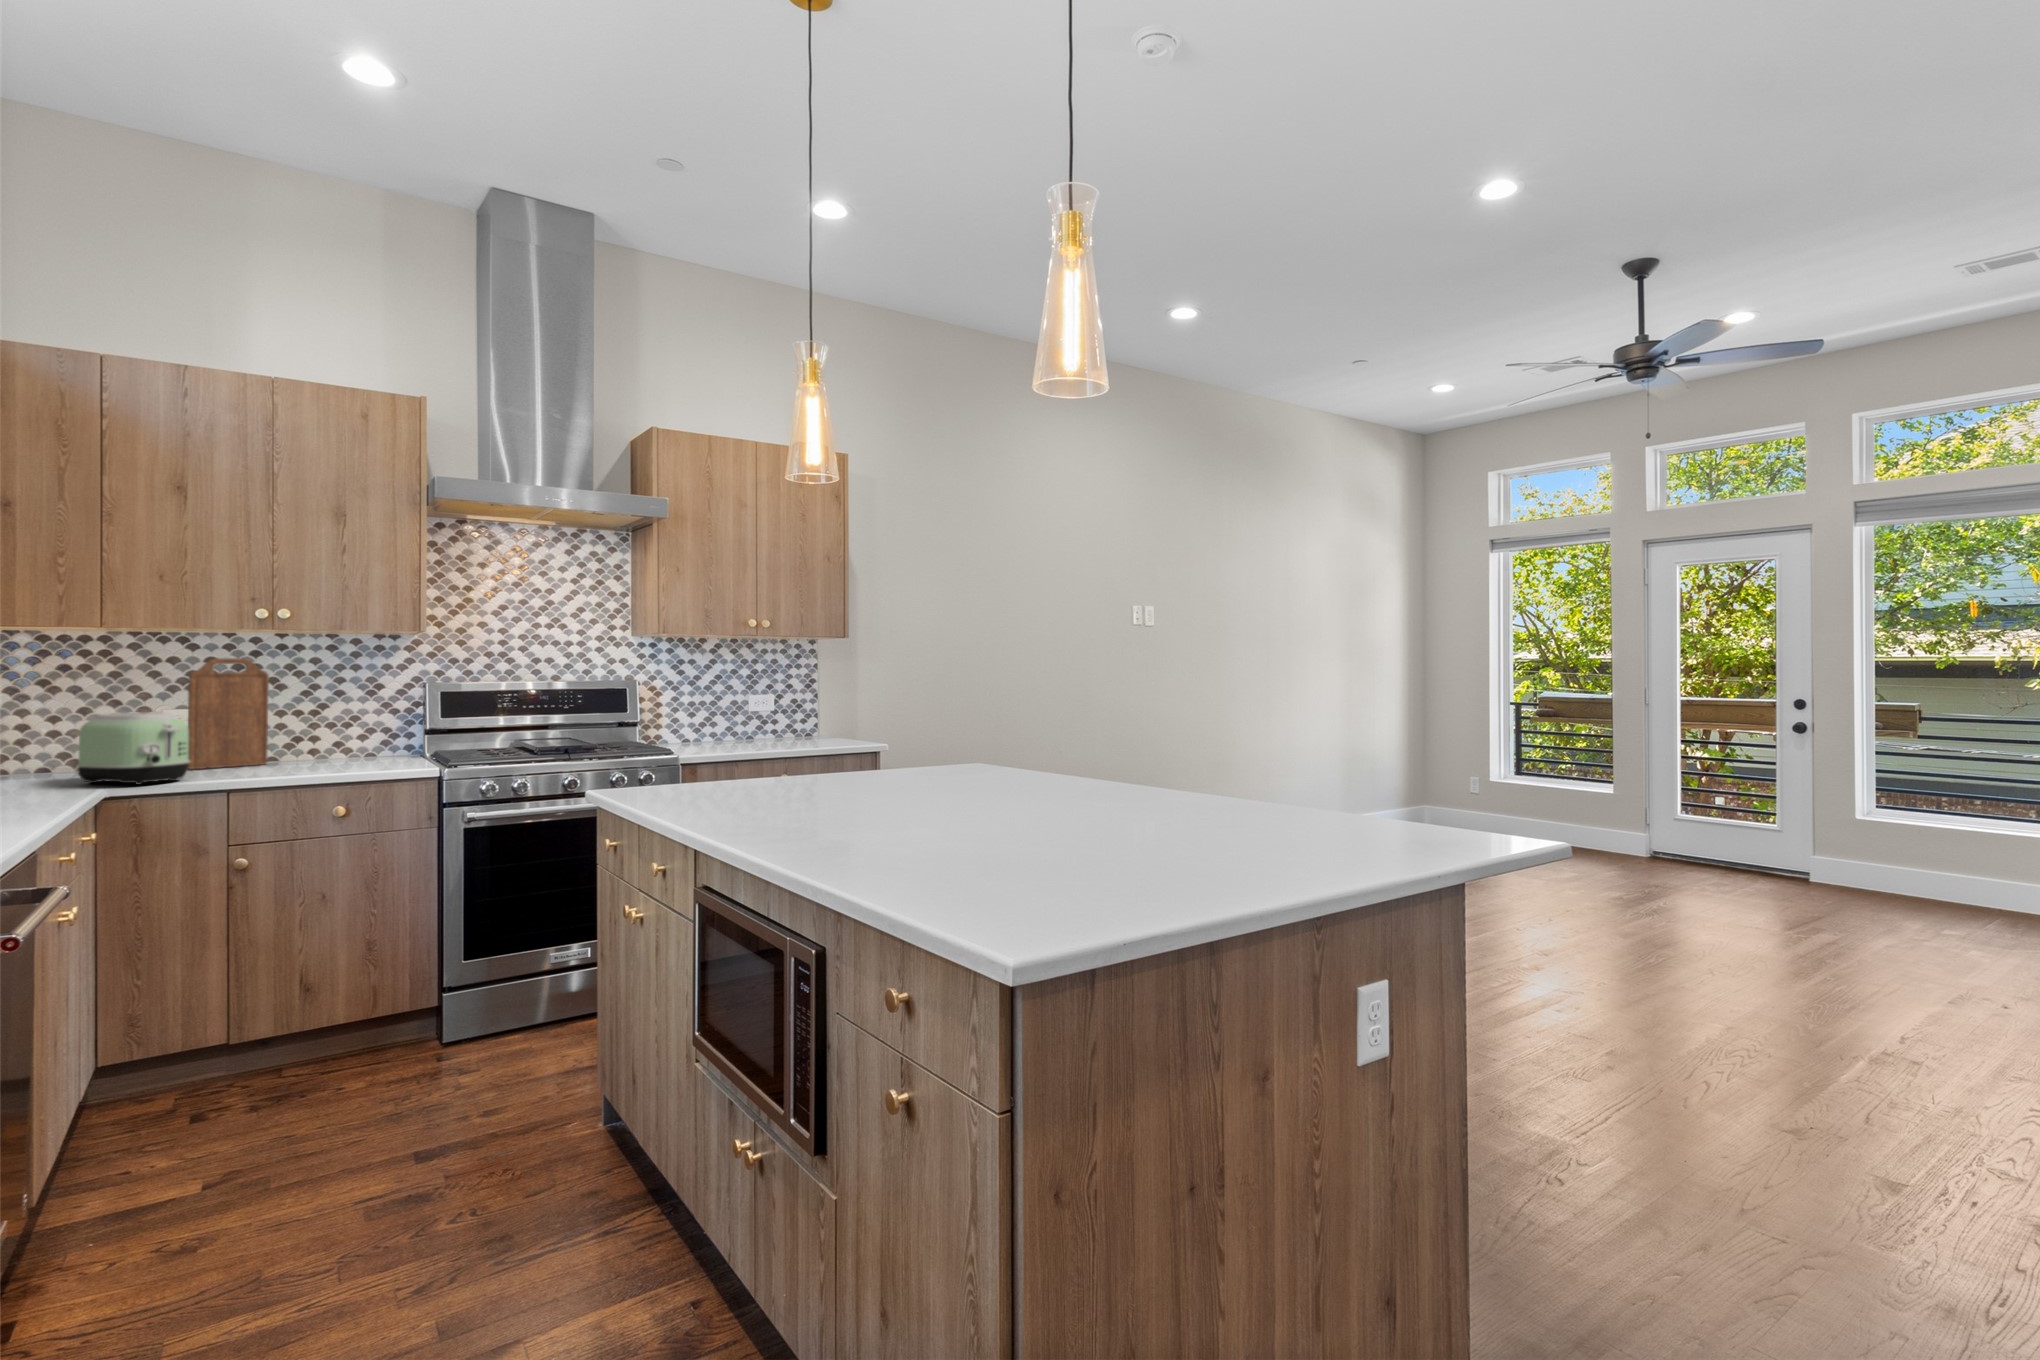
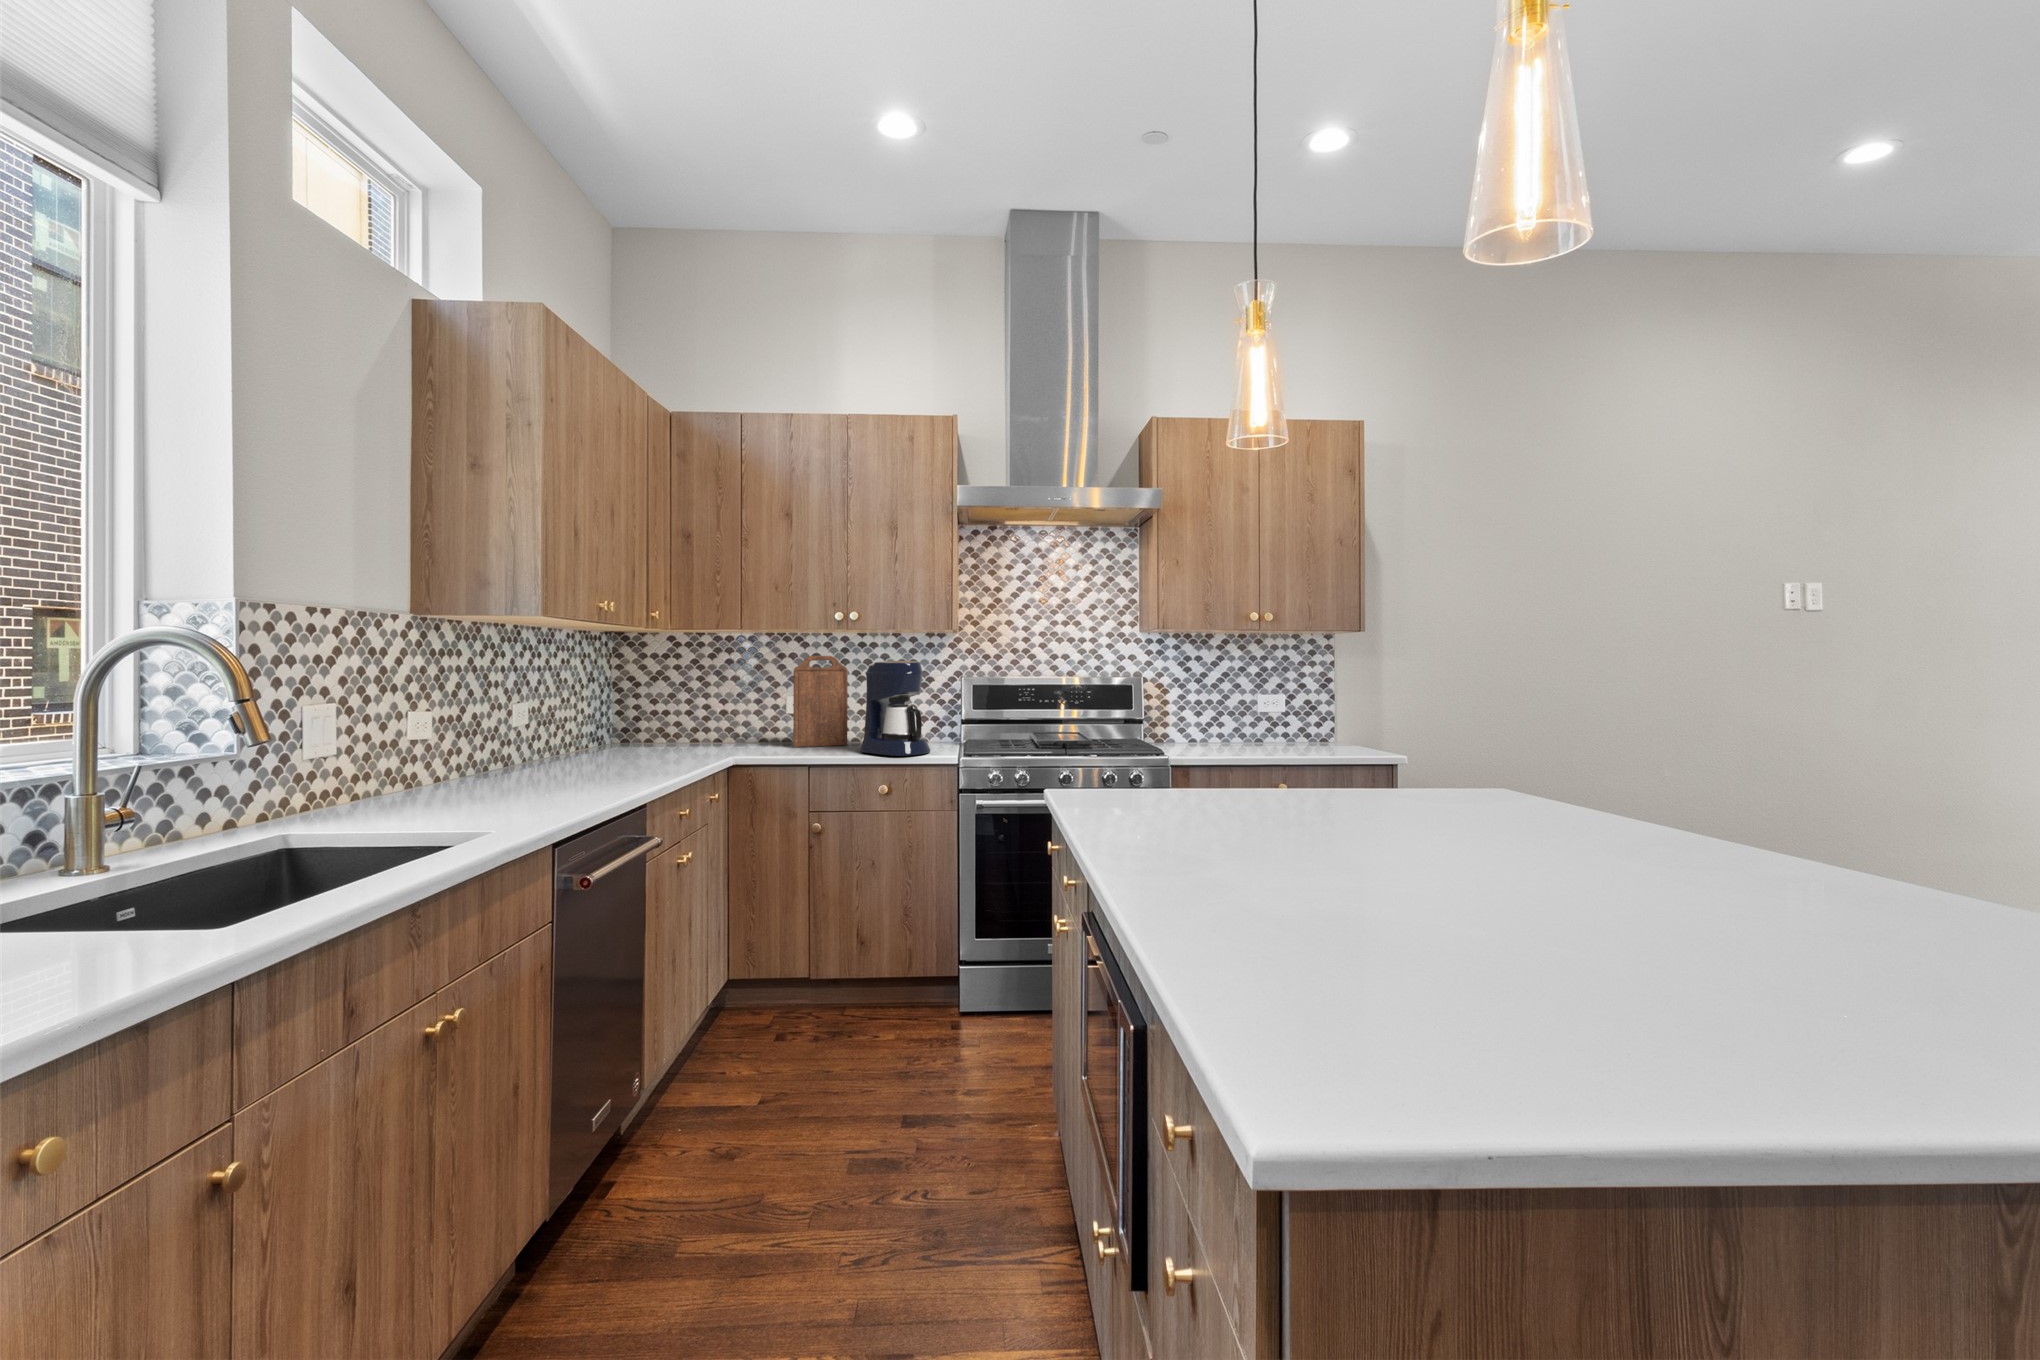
coffee maker: none [295,662,393,768] -> present [860,661,930,756]
toaster: present [77,713,190,785] -> none [718,701,787,761]

